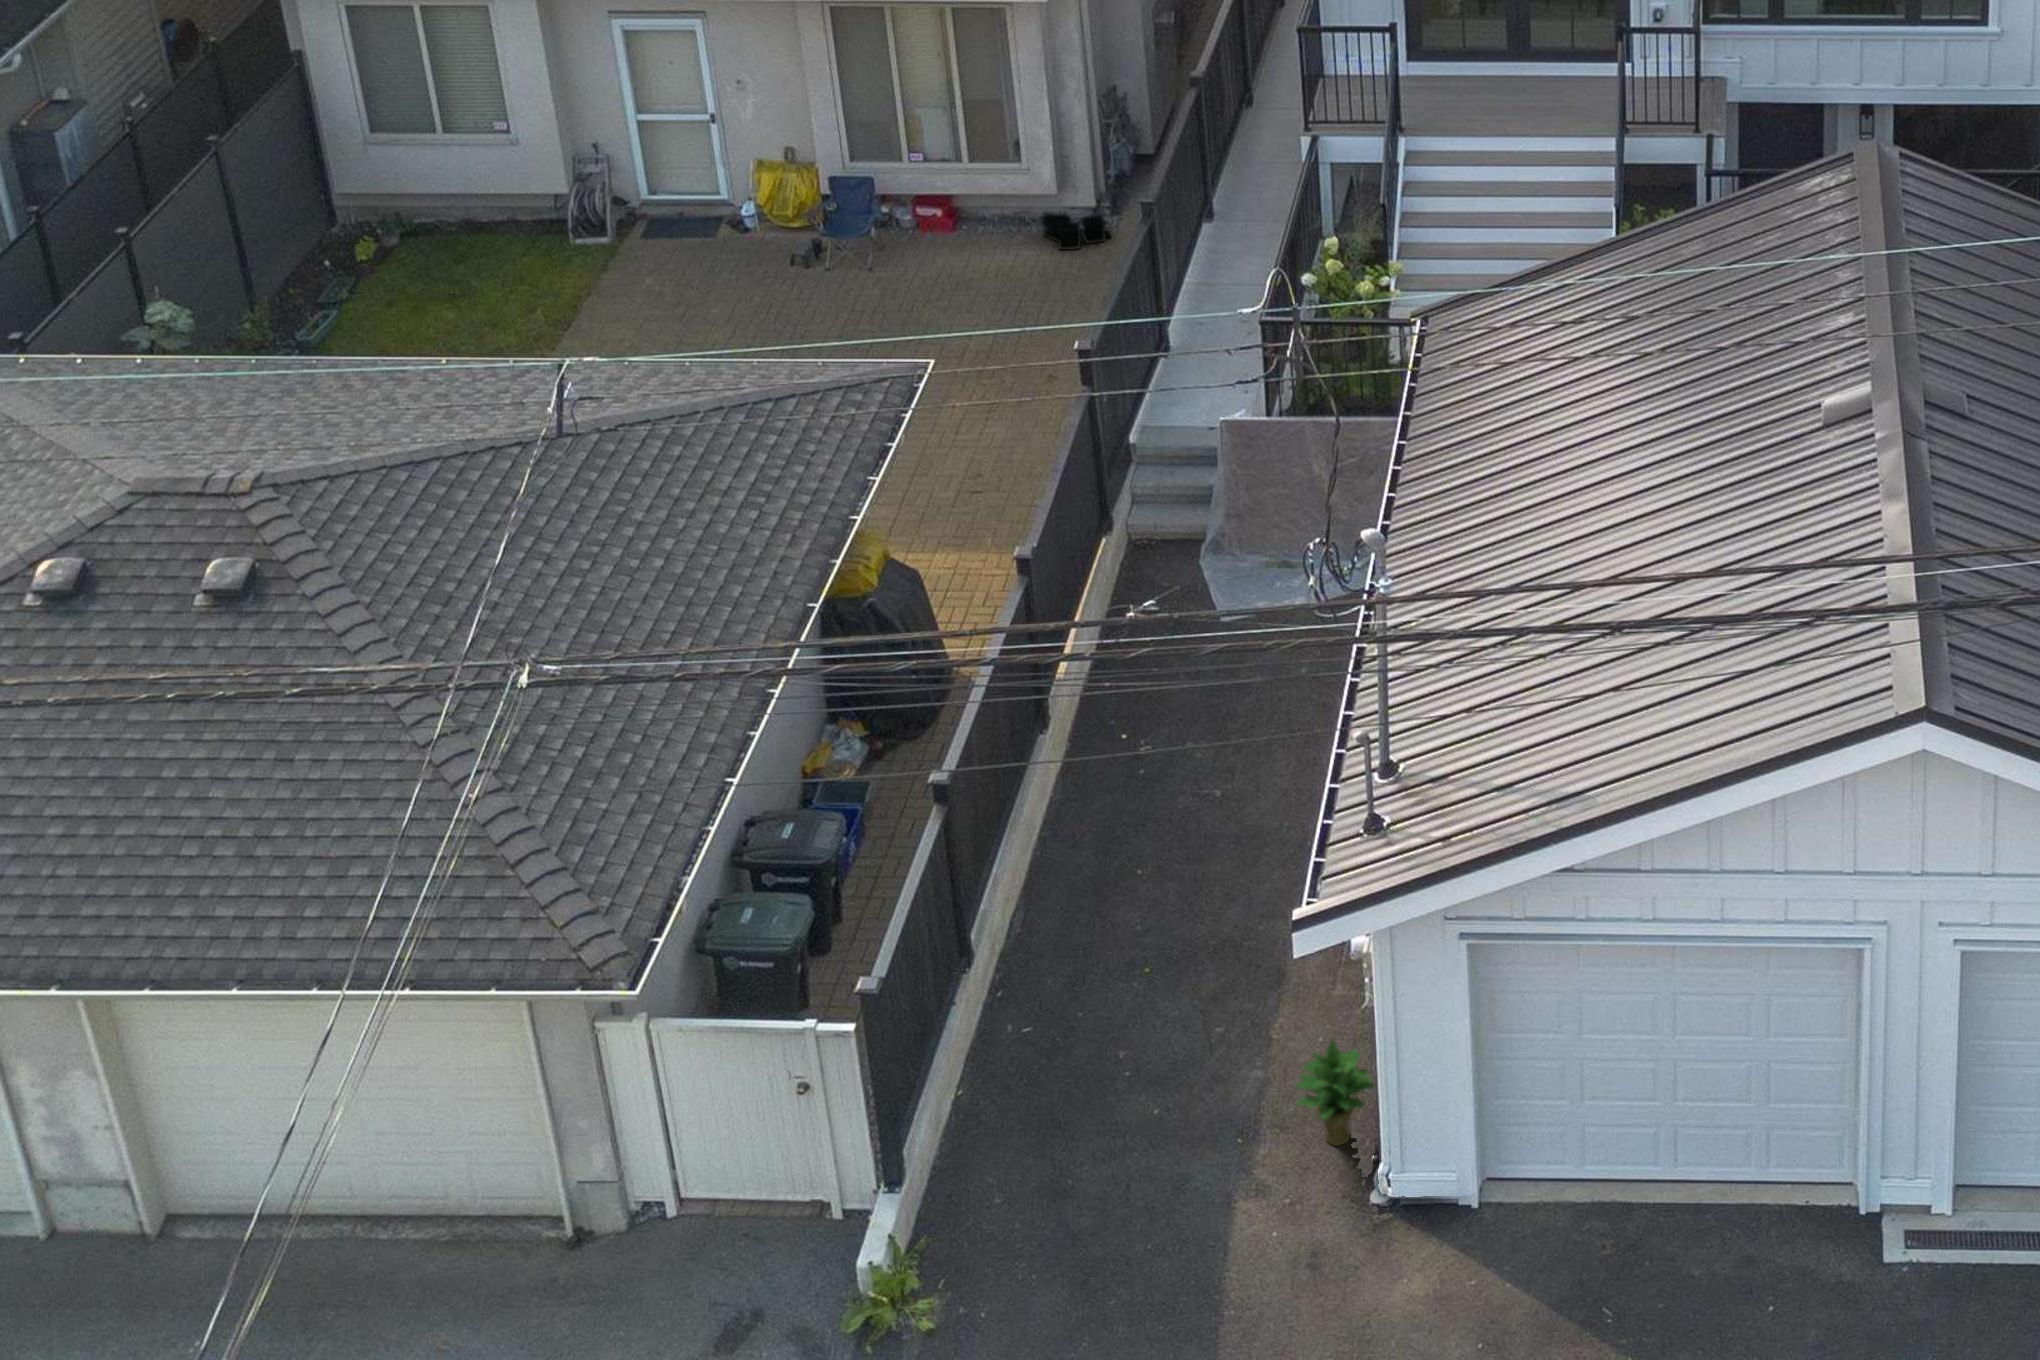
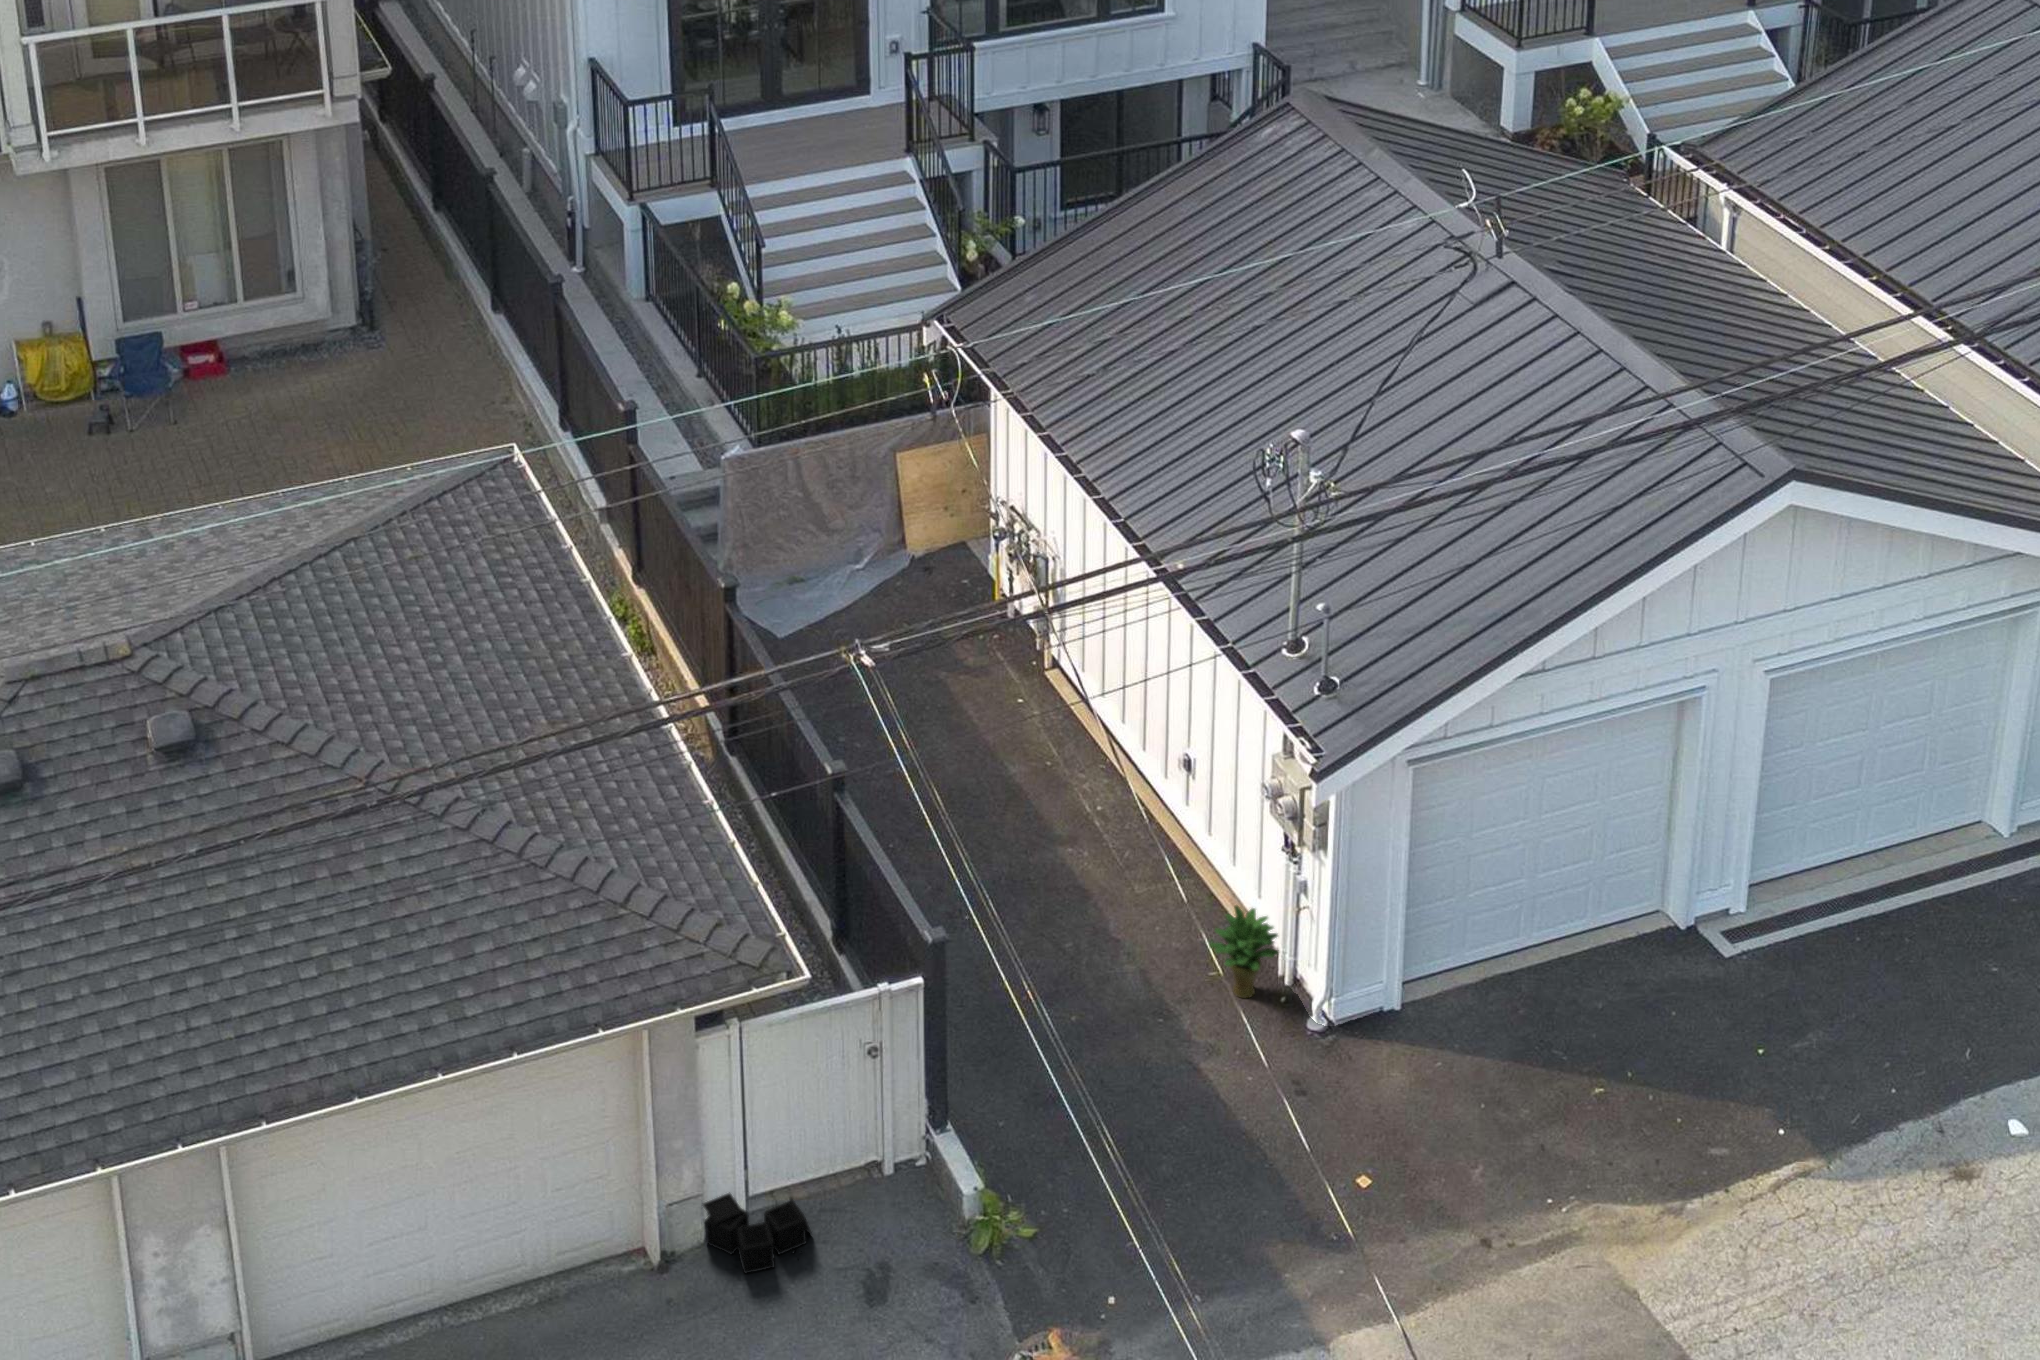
storage bin: present [1042,213,1112,250] -> present [703,1193,812,1273]

